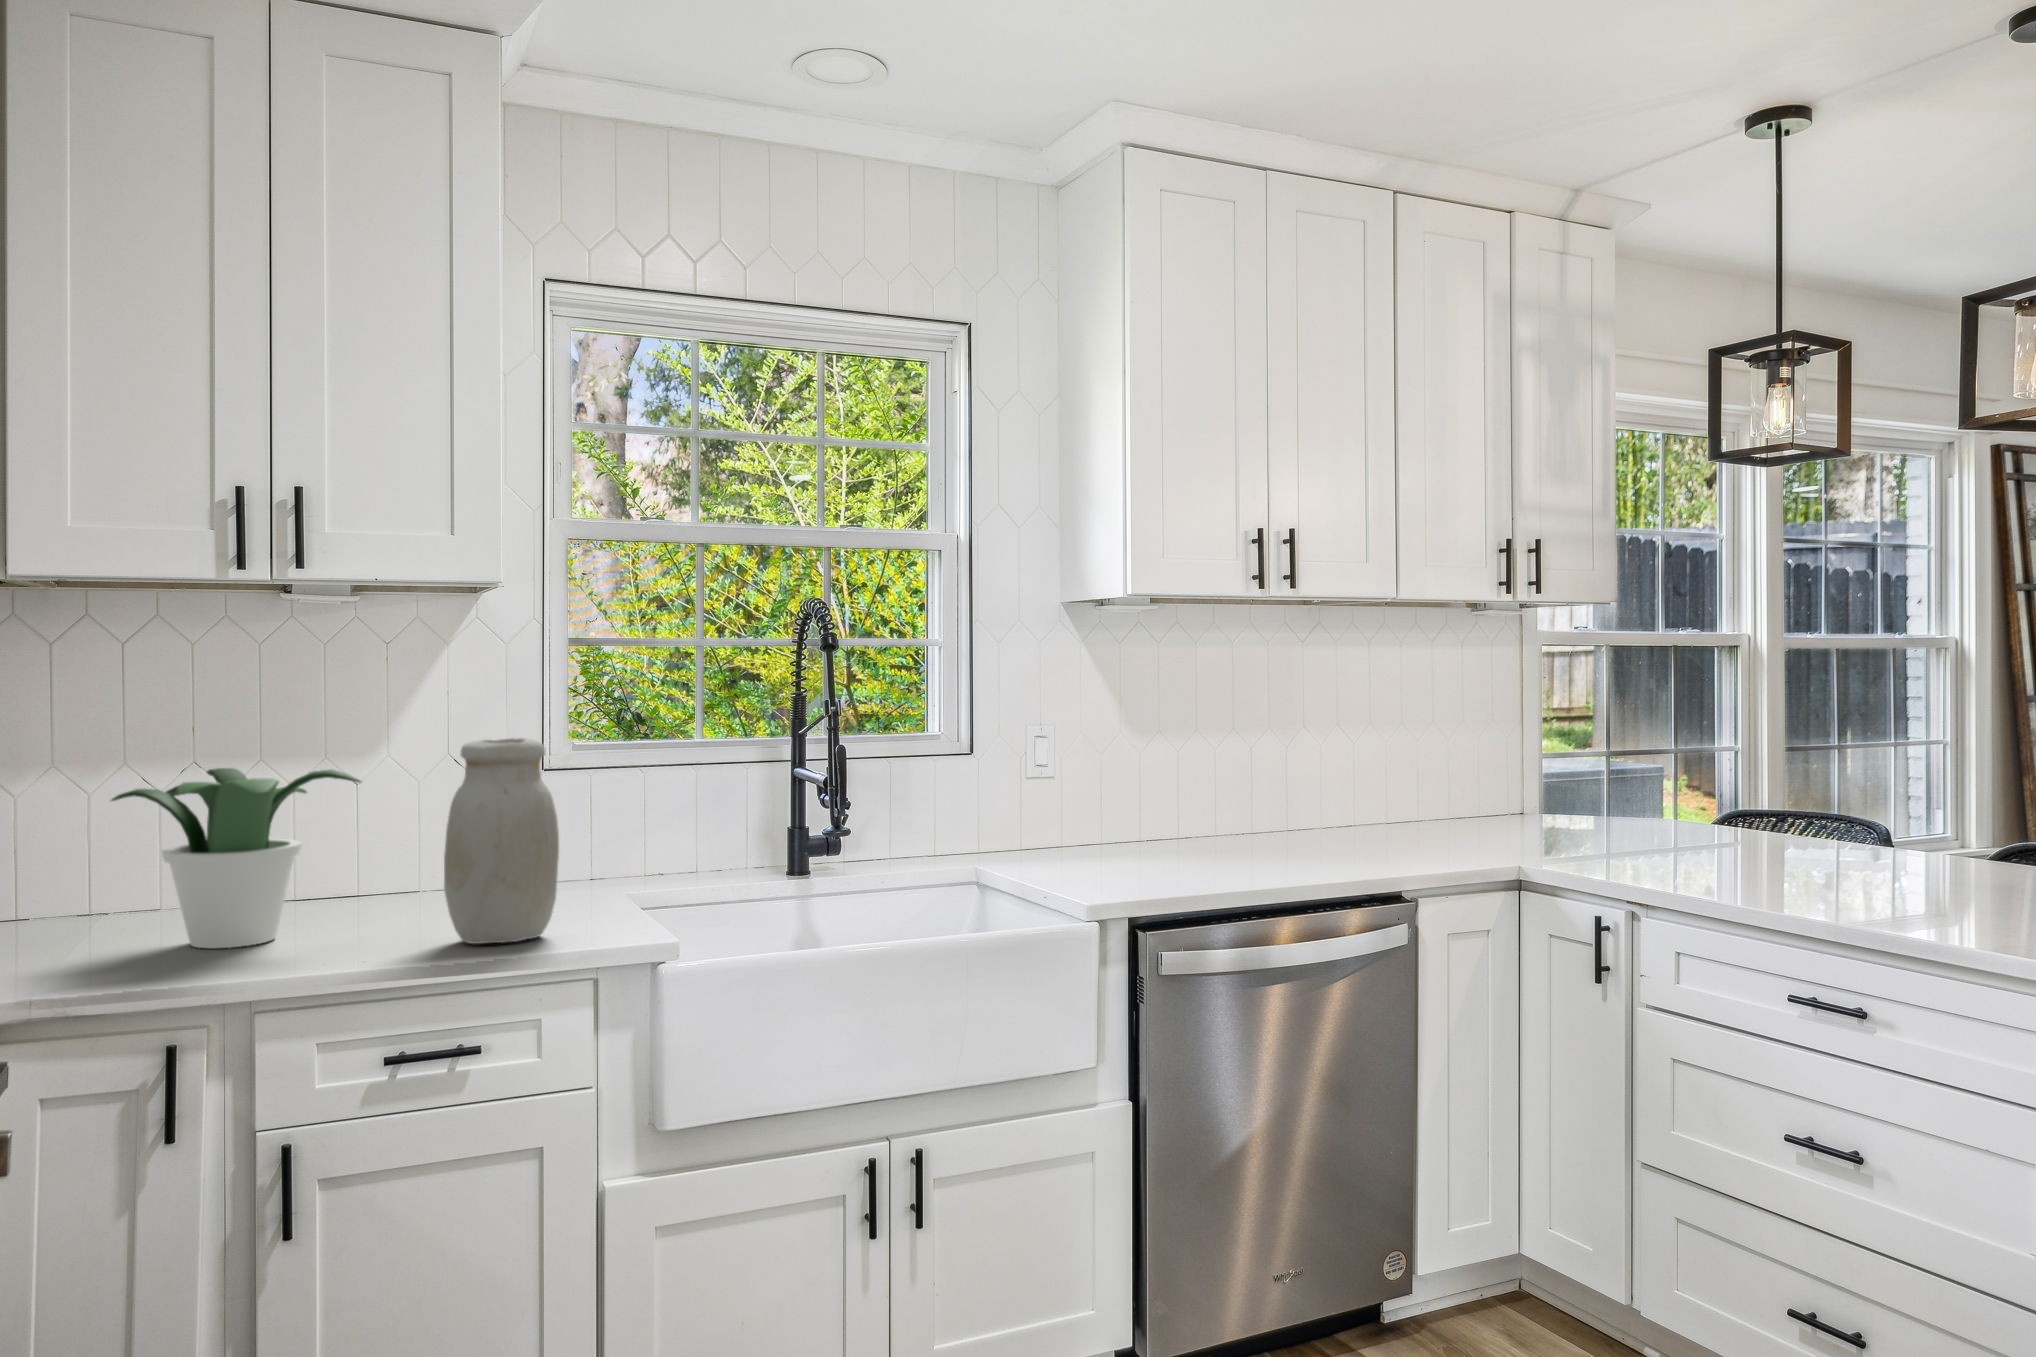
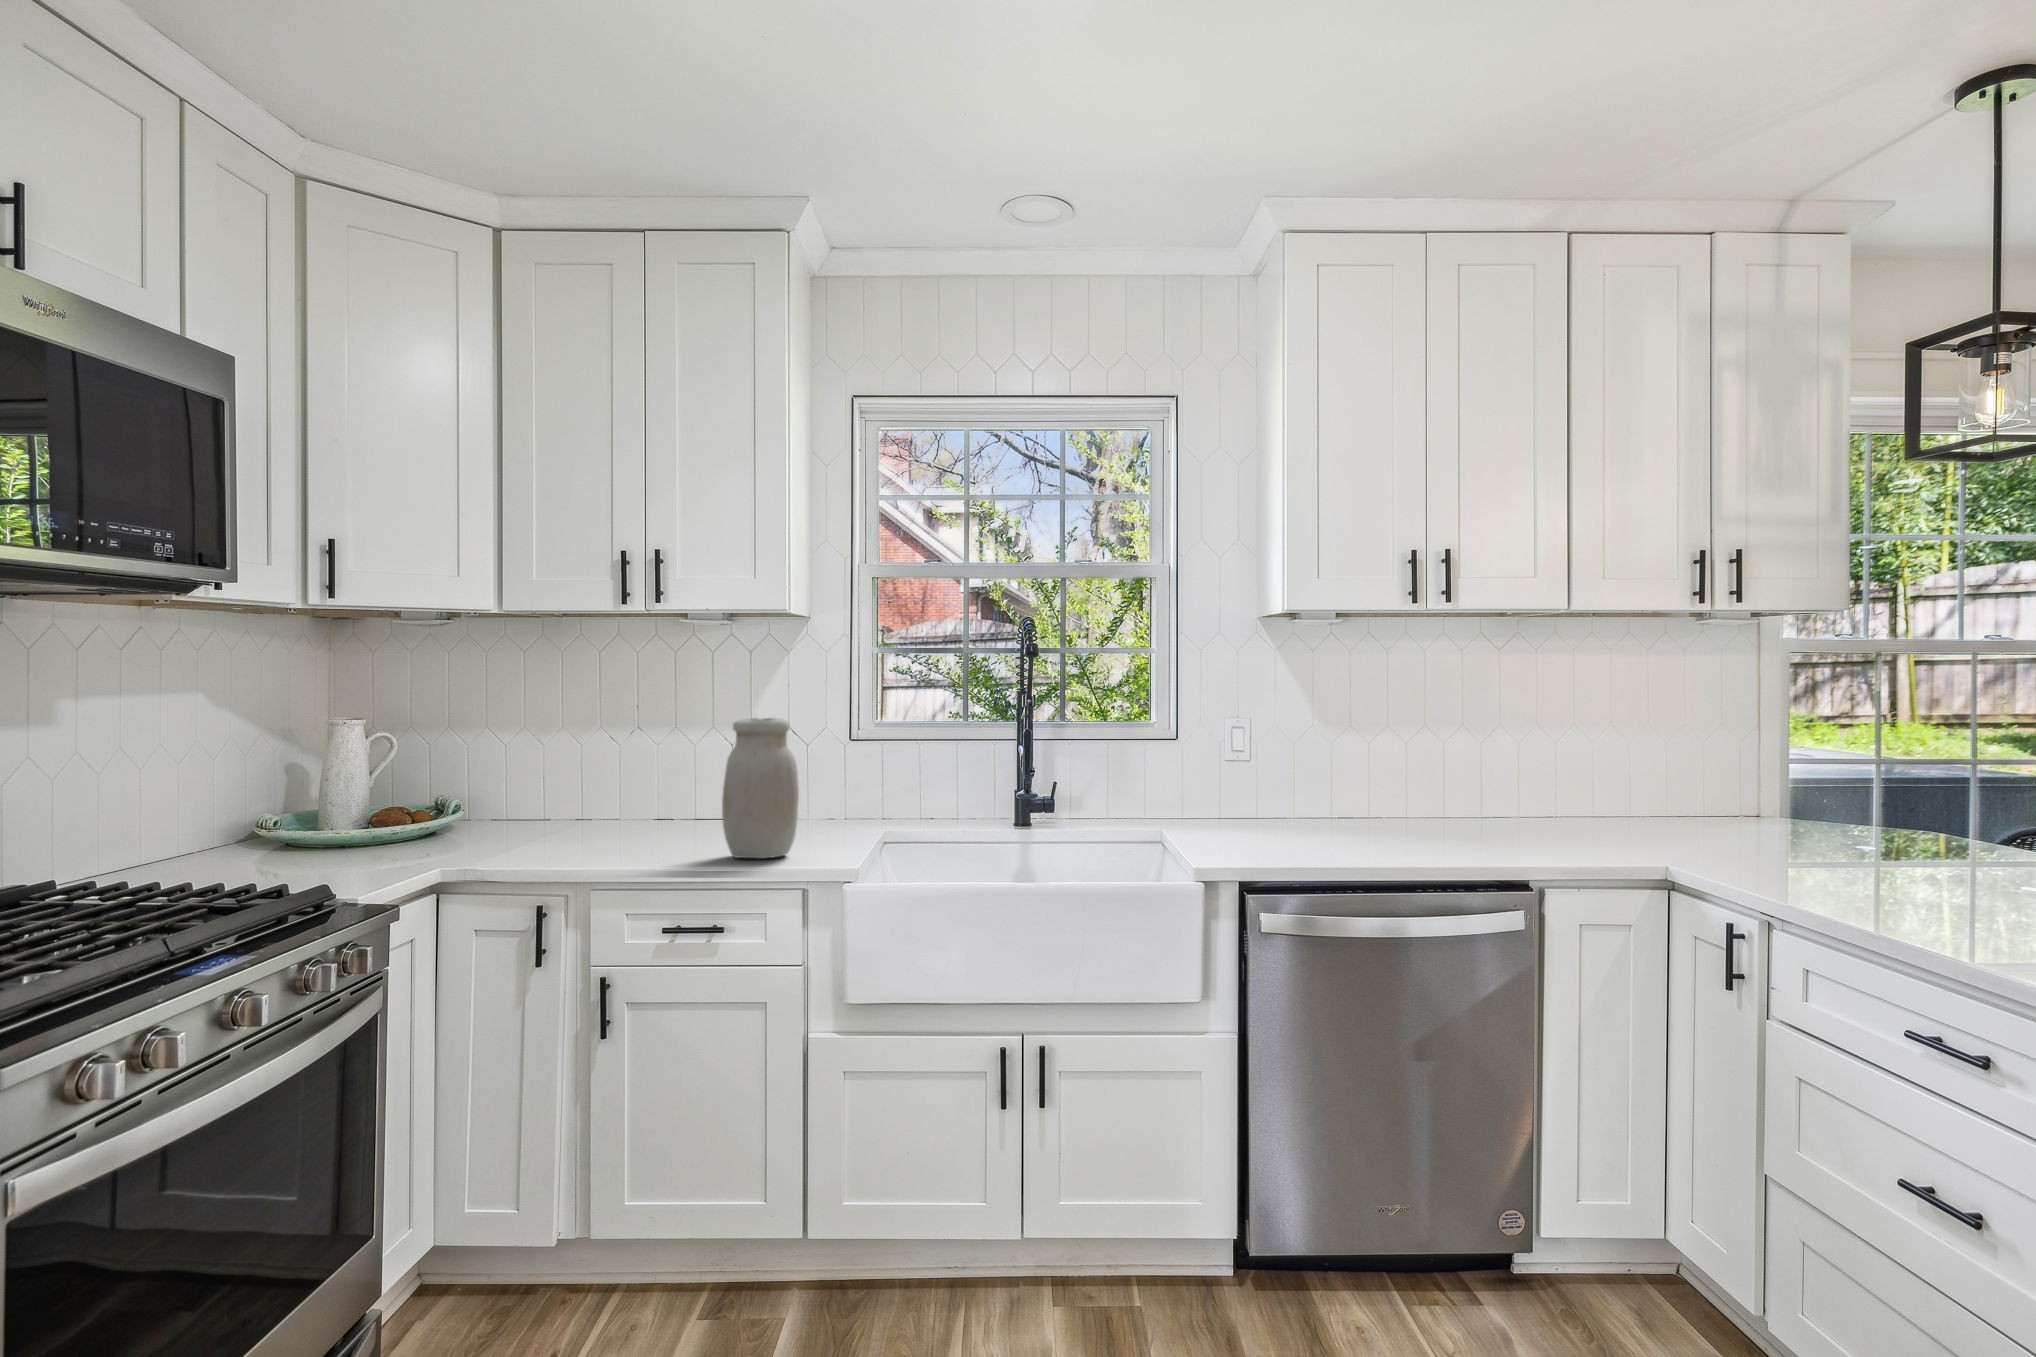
potted plant: present [112,768,361,948] -> none [554,733,693,848]

